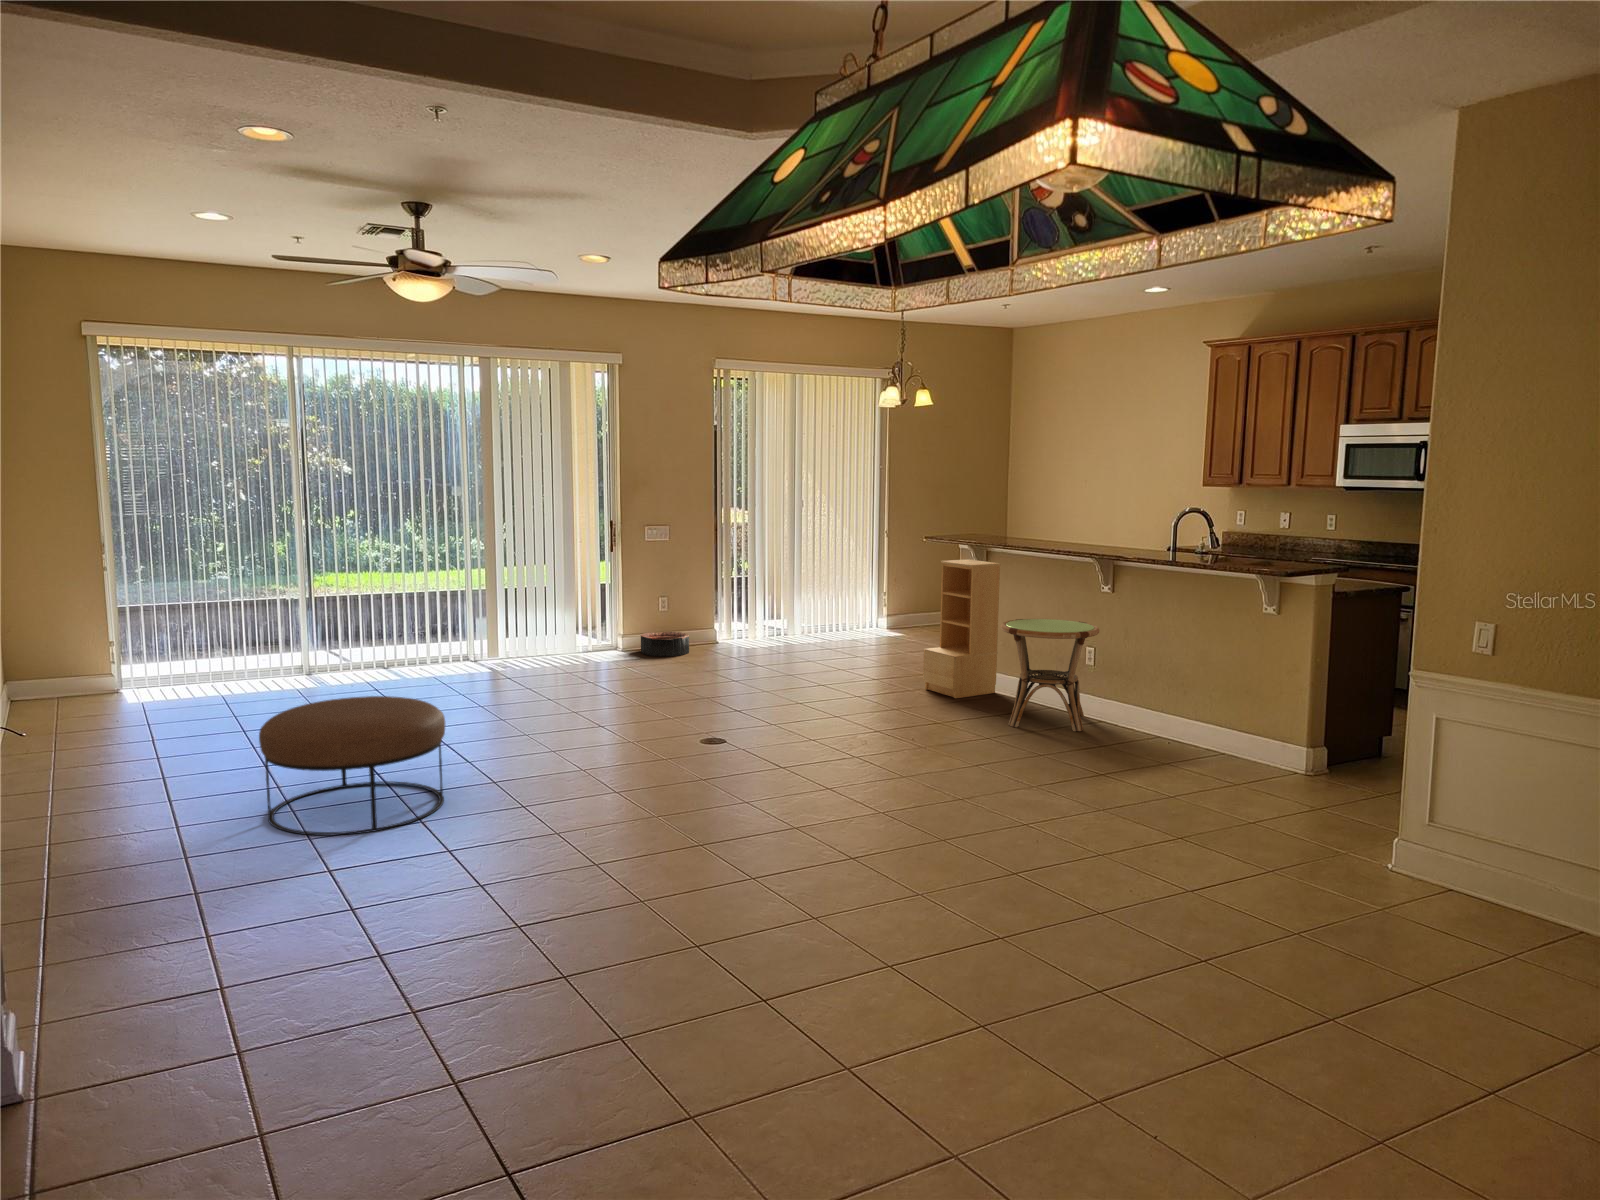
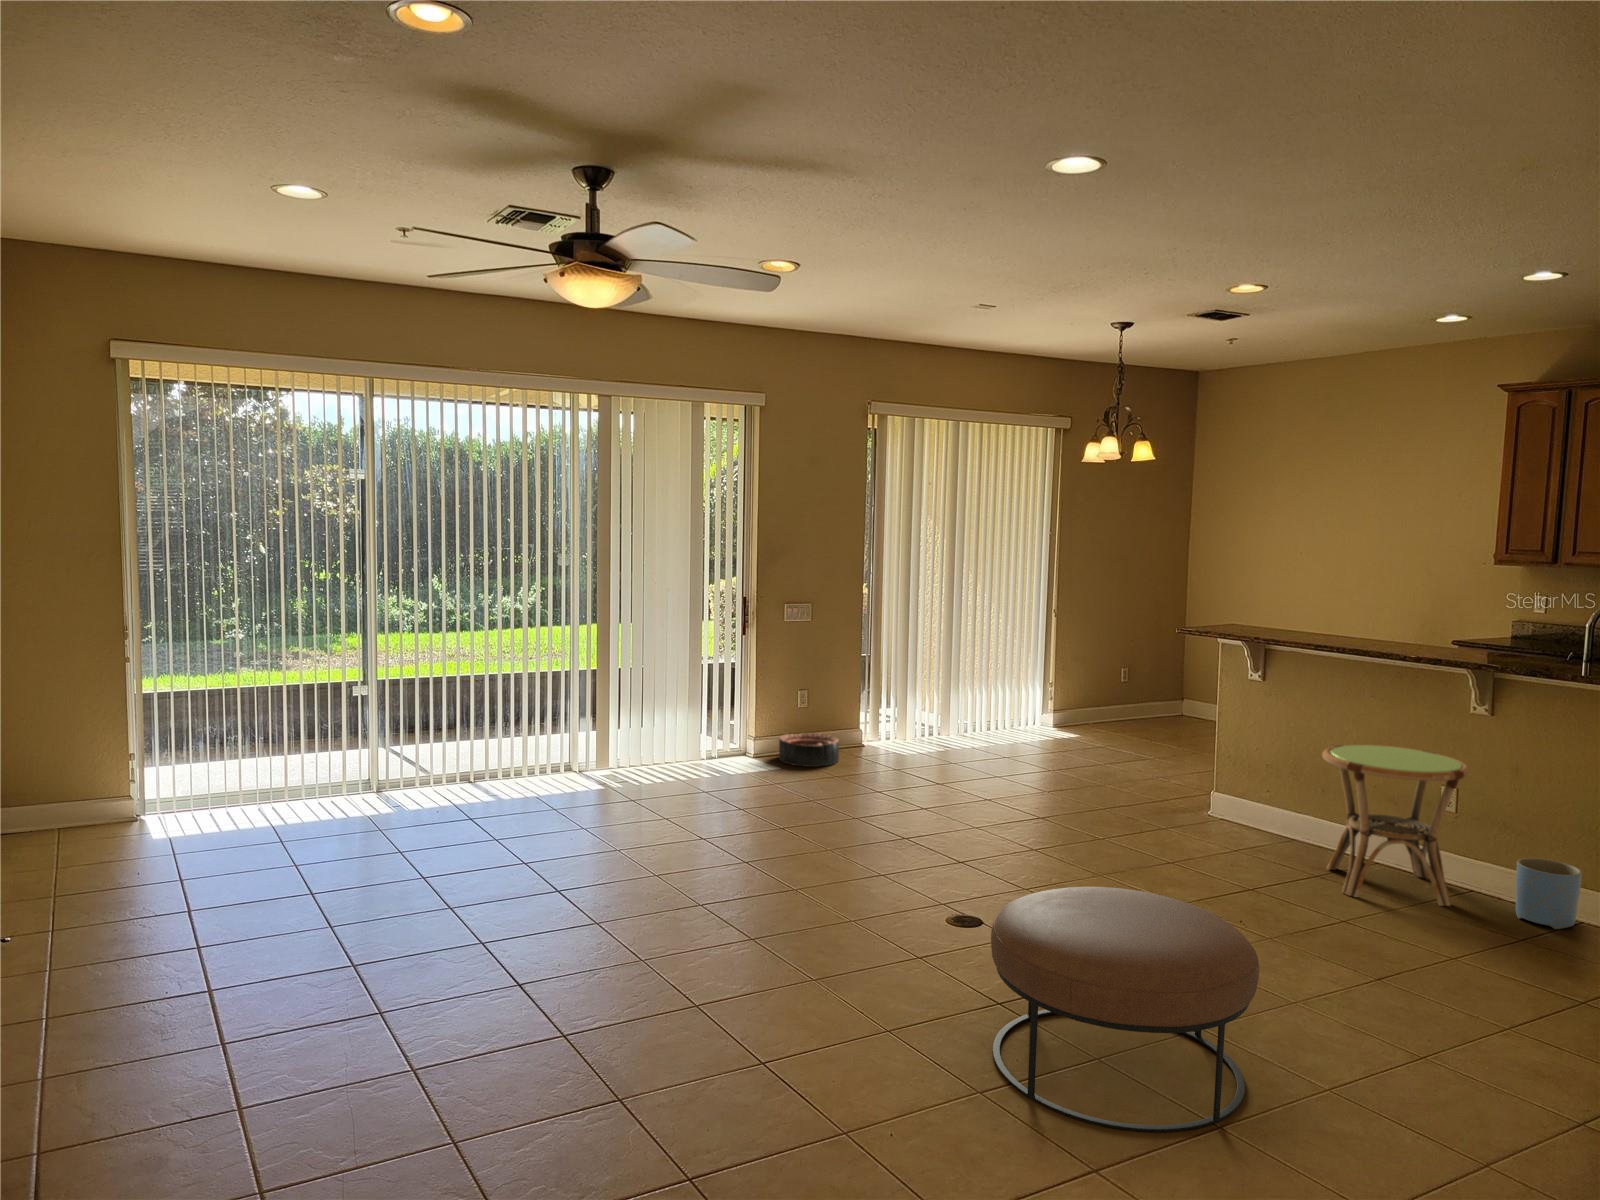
bookshelf: present [923,559,1000,698] -> none [1177,658,1285,843]
planter: none [1123,695,1164,743] -> present [1516,858,1582,929]
ottoman: present [259,696,445,836] -> present [991,887,1259,1132]

